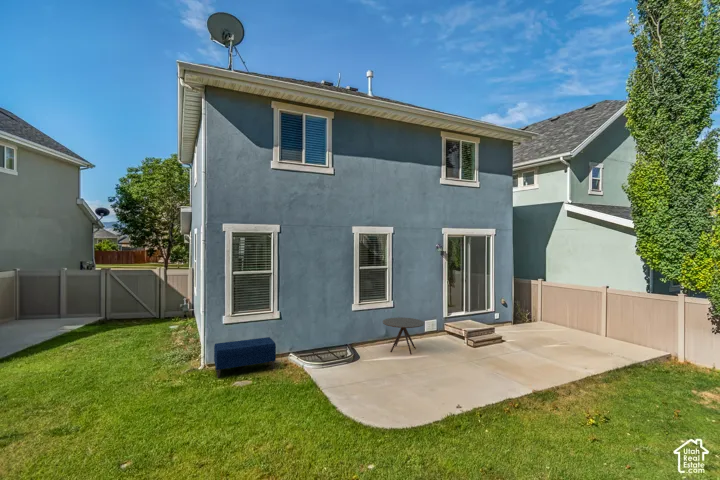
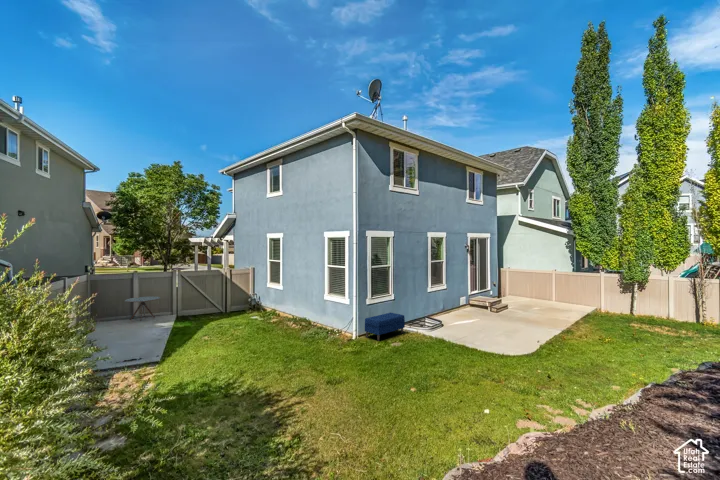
round table: present [383,317,424,354] -> present [125,297,160,321]

